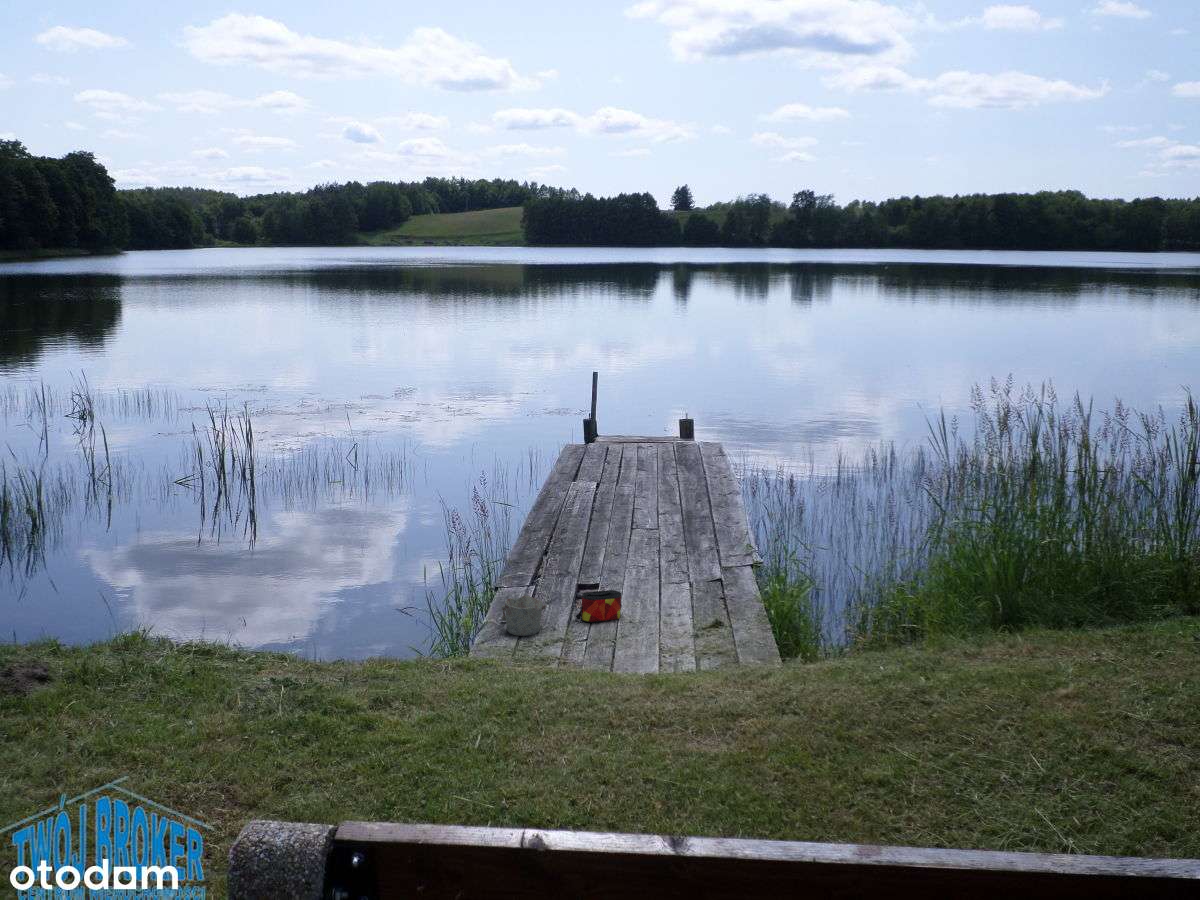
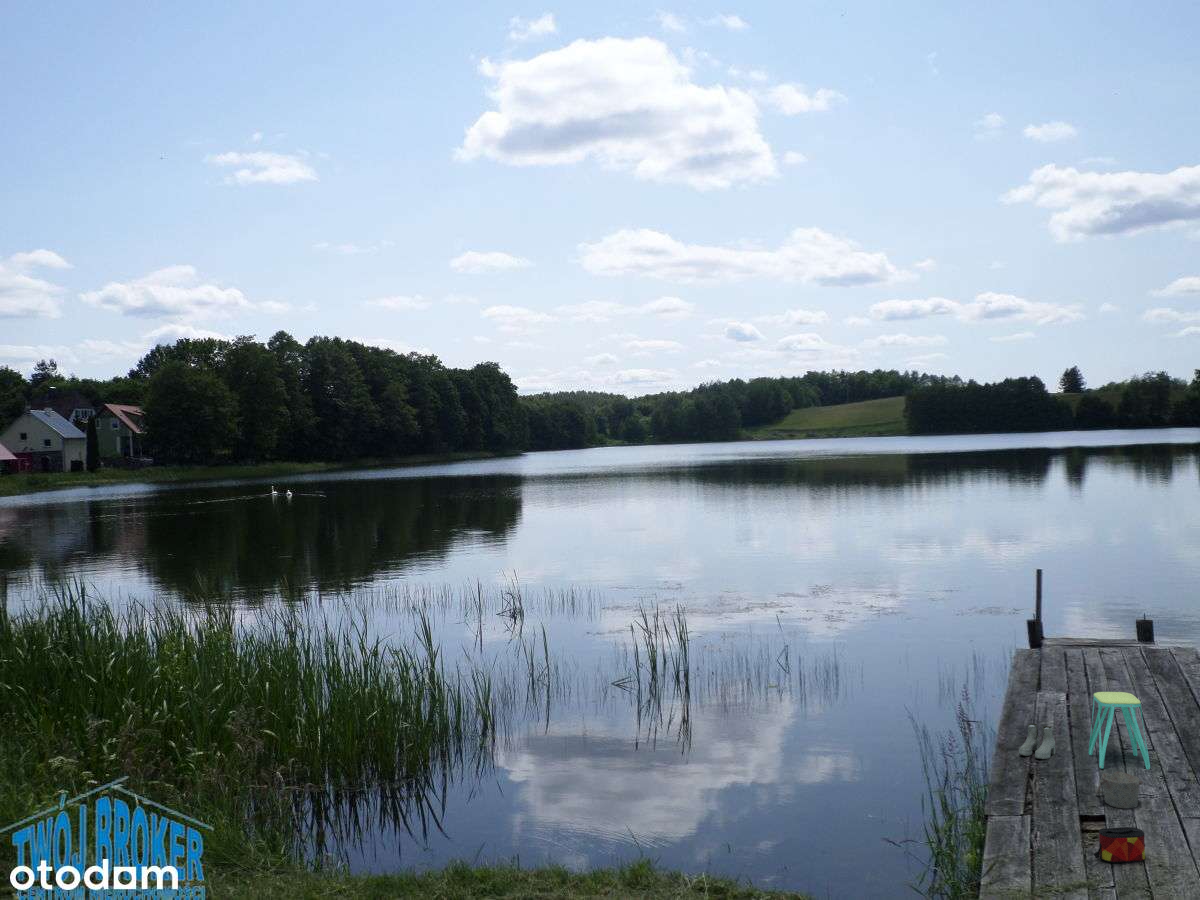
stool: none [602,475,650,544] -> present [1089,692,1150,769]
boots: none [541,506,574,537] -> present [1019,724,1055,759]
bucket: present [501,595,546,636] -> present [1095,772,1143,809]

